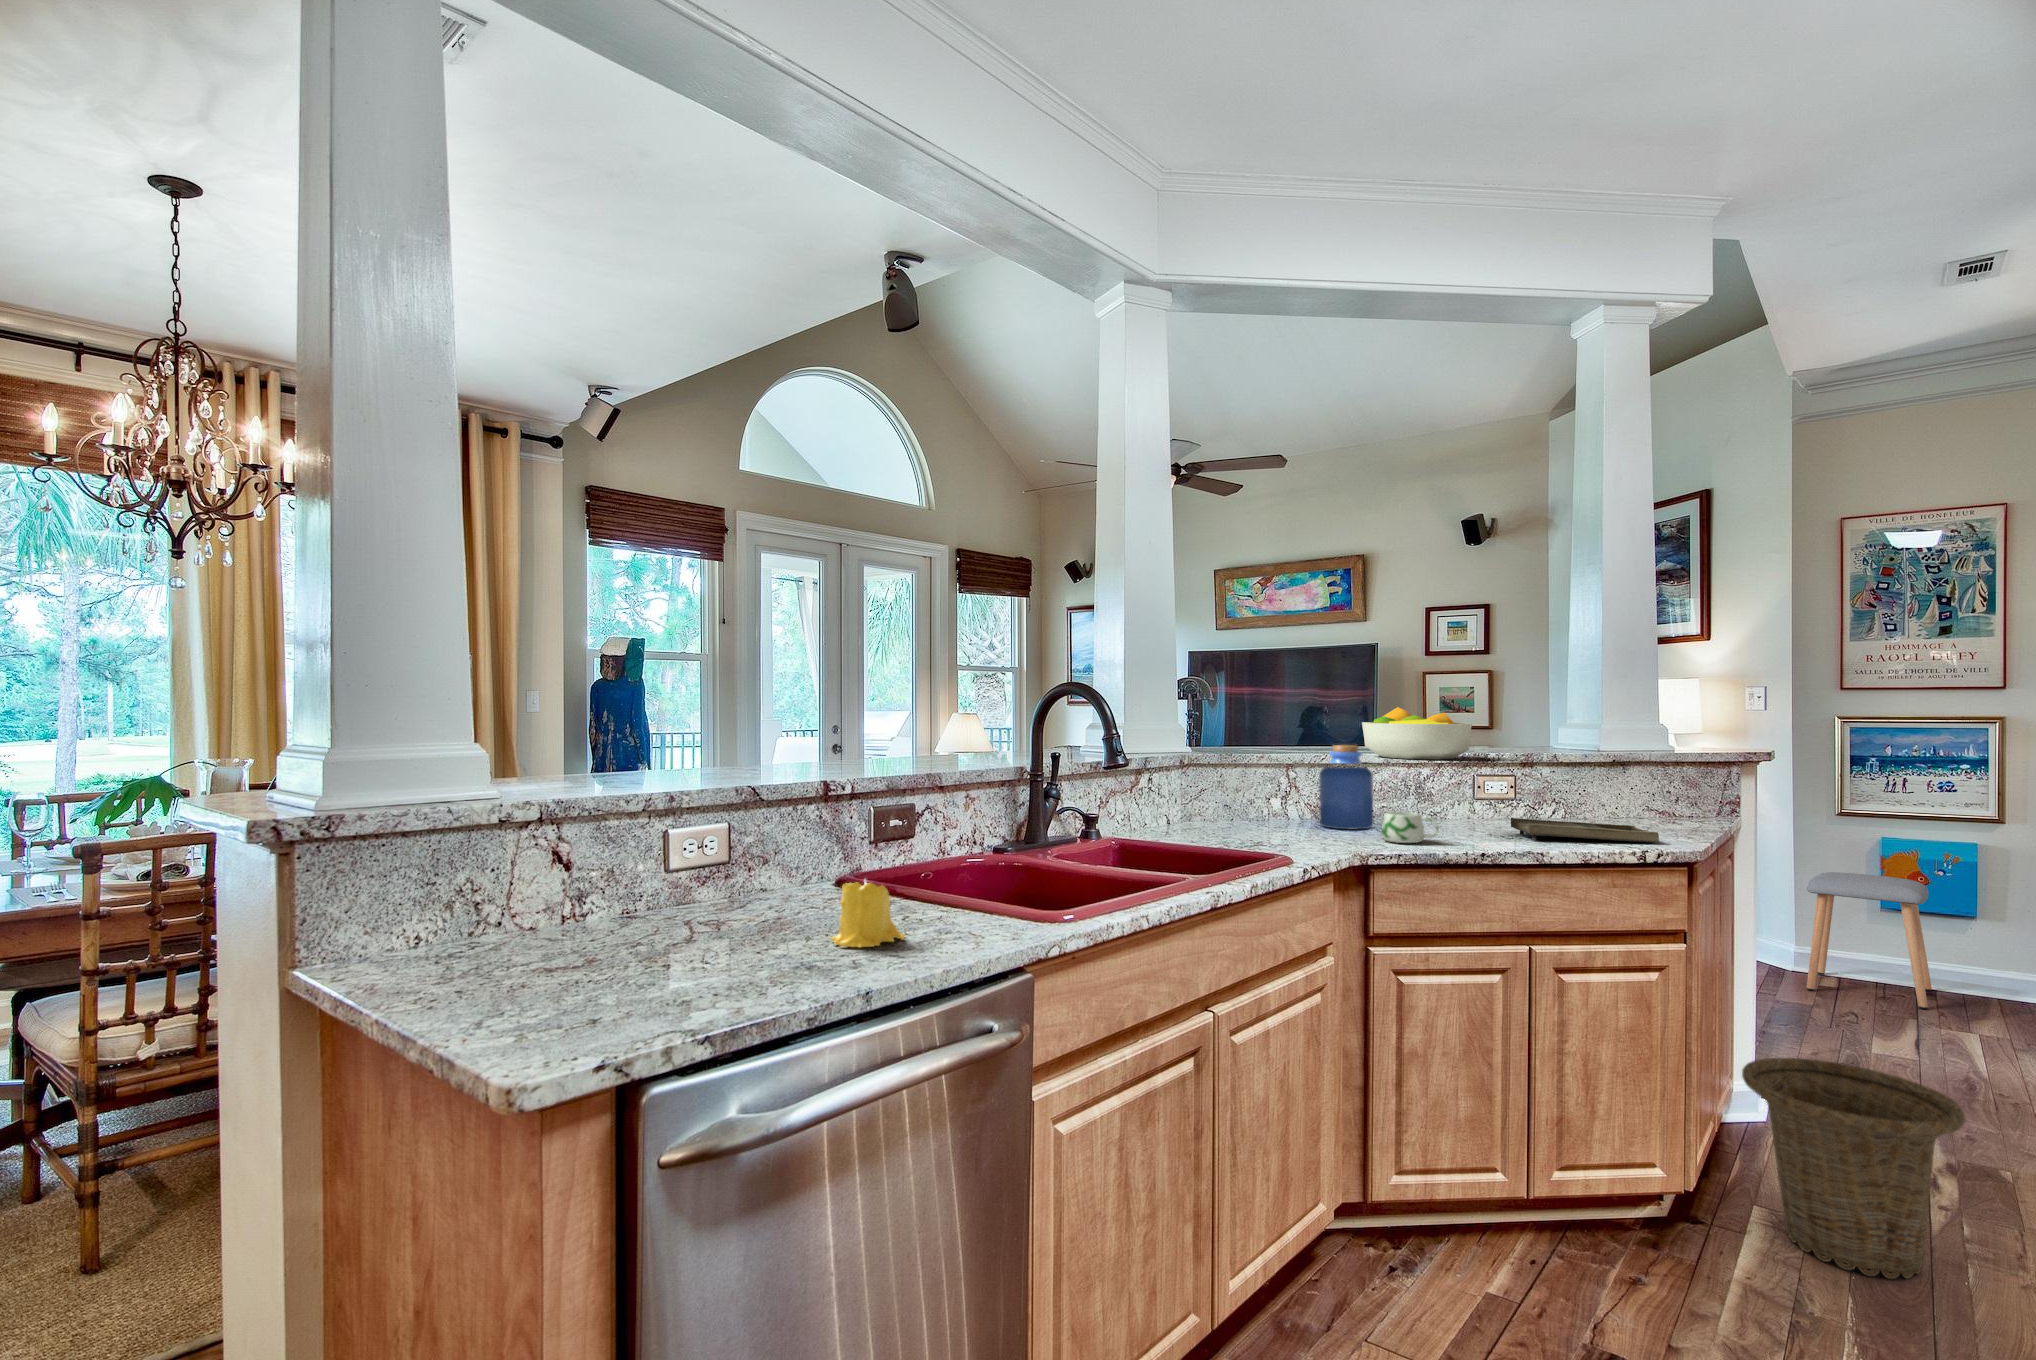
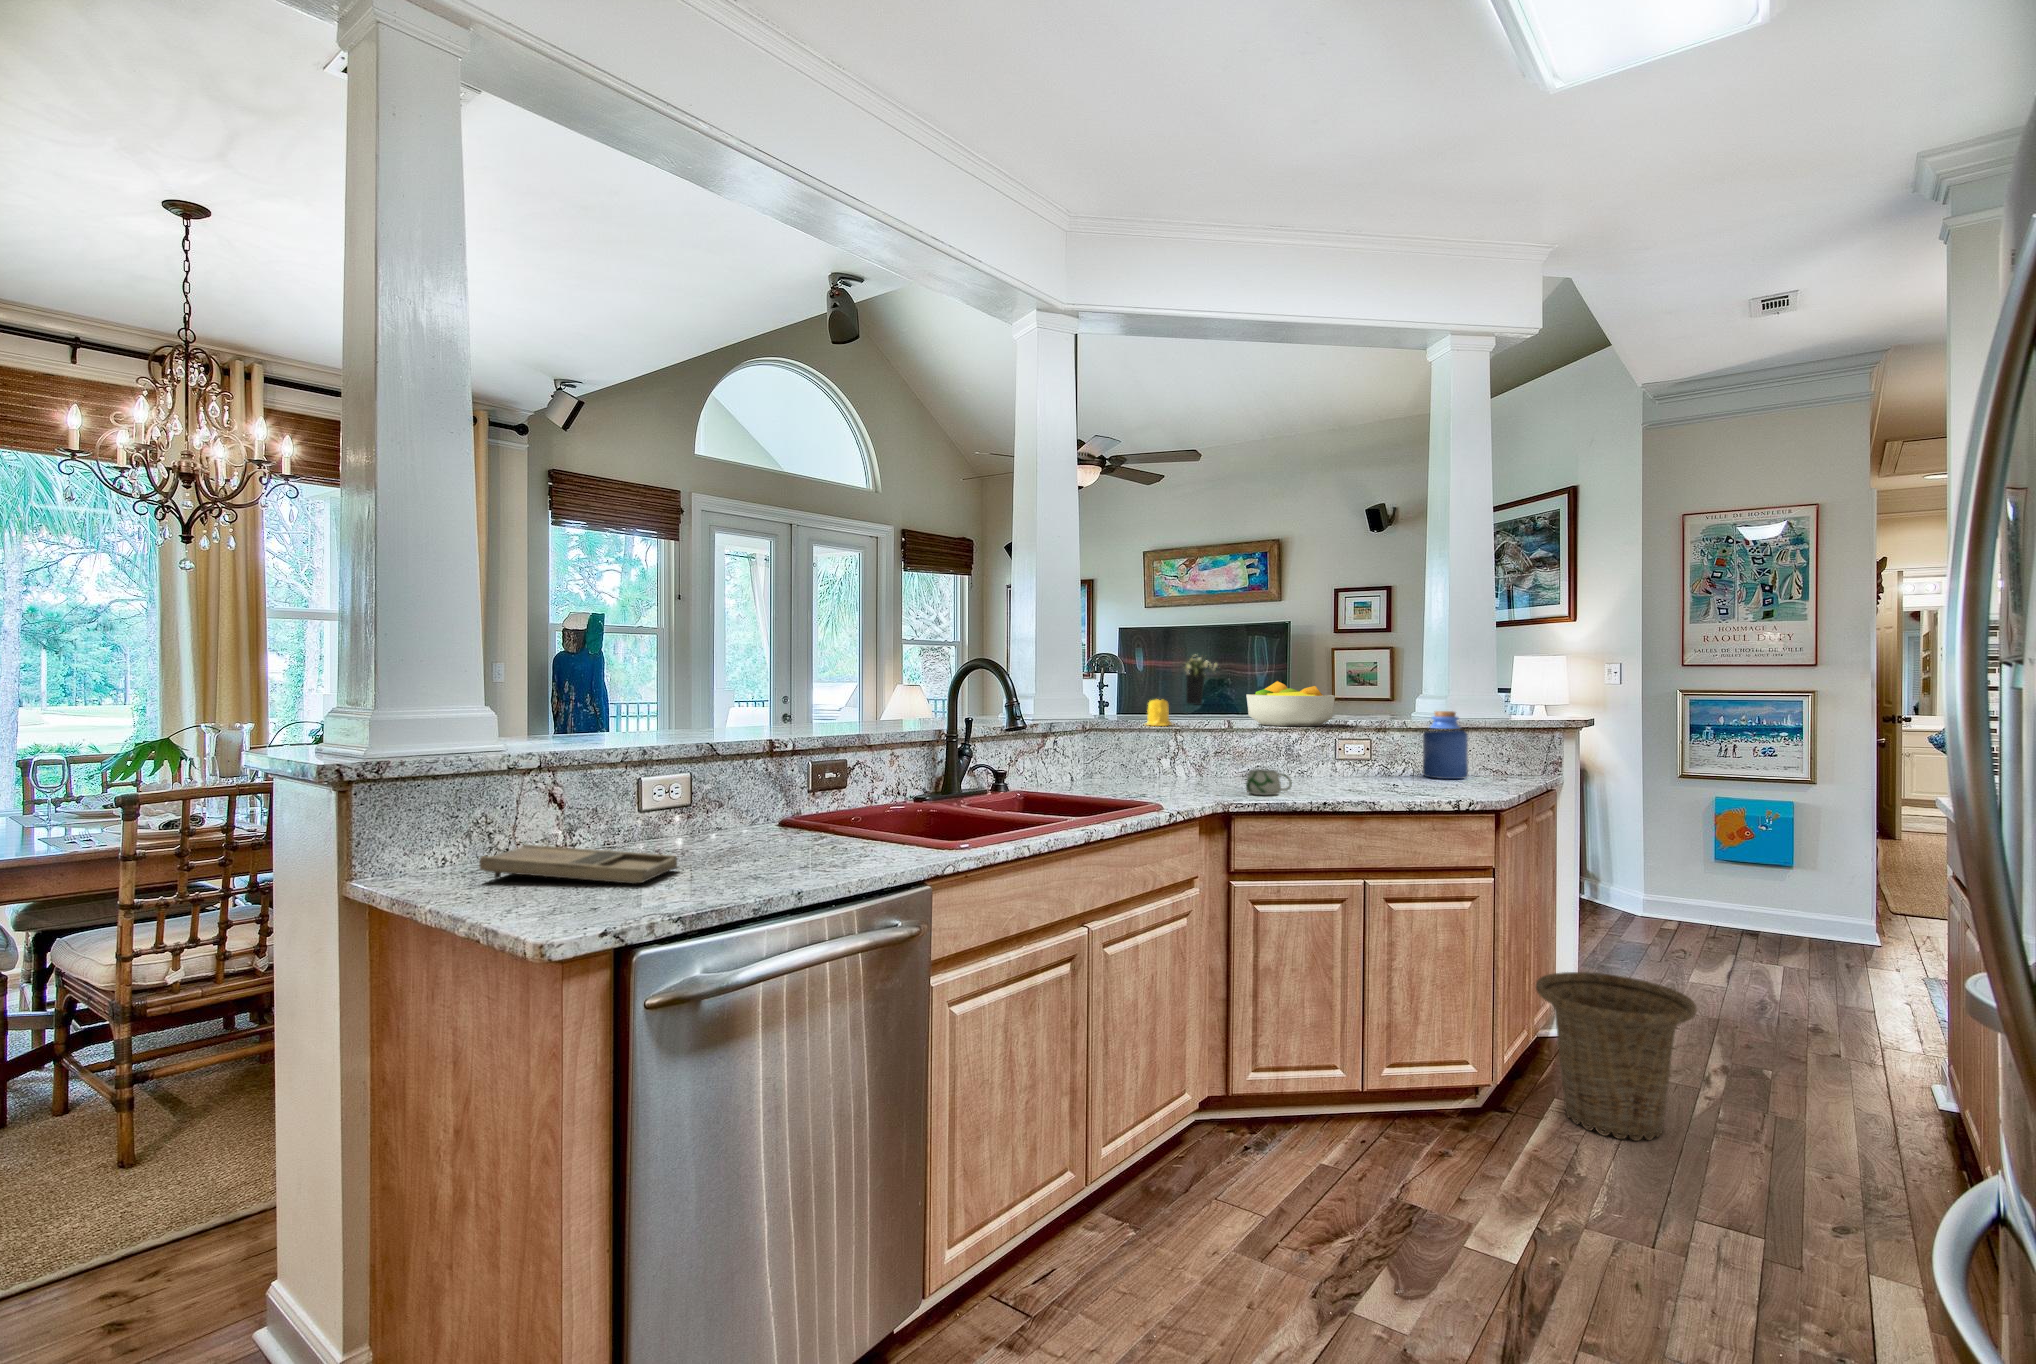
flower arrangement: none [1254,677,1298,732] -> present [1183,654,1220,705]
jar: present [1319,745,1373,829] -> present [1423,711,1468,779]
tray: present [1511,818,1659,842] -> present [479,844,677,884]
stool: present [1807,872,1932,1009] -> none [1646,830,1751,946]
candle: present [831,881,905,947] -> present [1145,699,1173,726]

